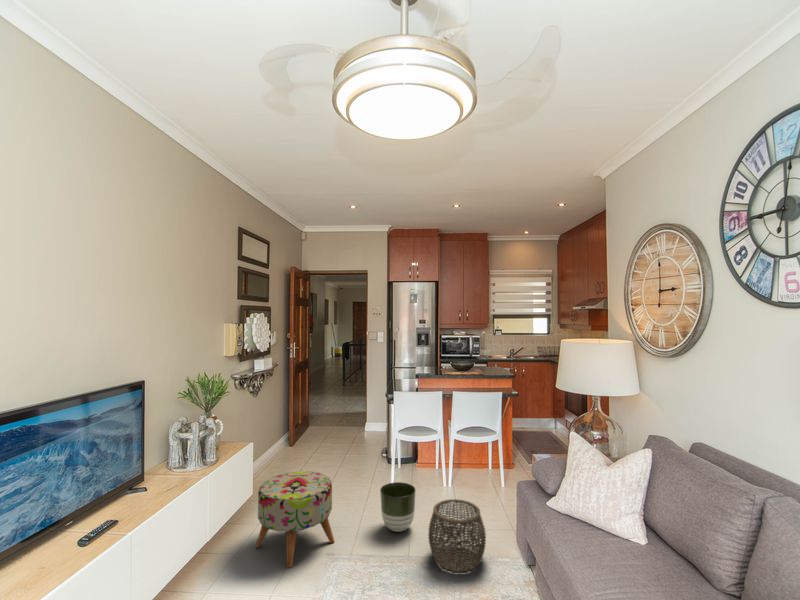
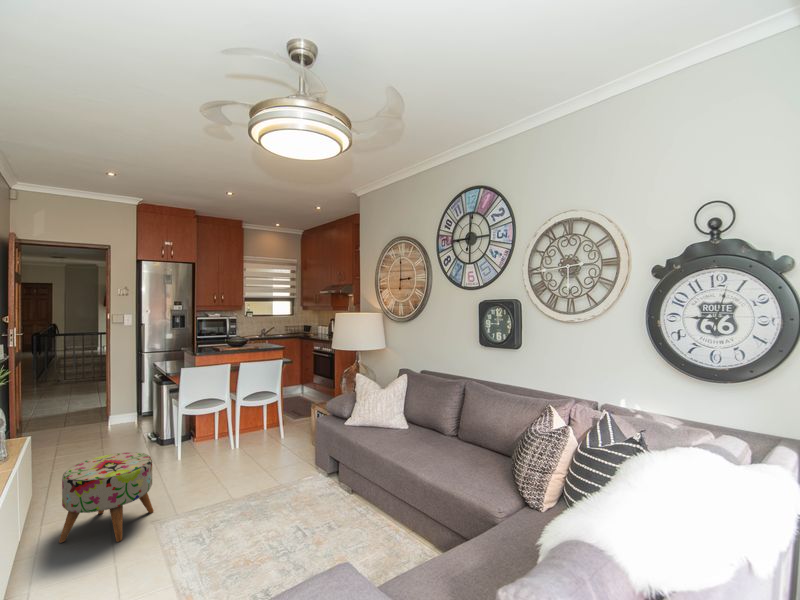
planter: present [380,482,416,532] -> none [194,445,229,487]
woven basket: present [428,499,486,572] -> none [251,442,299,495]

